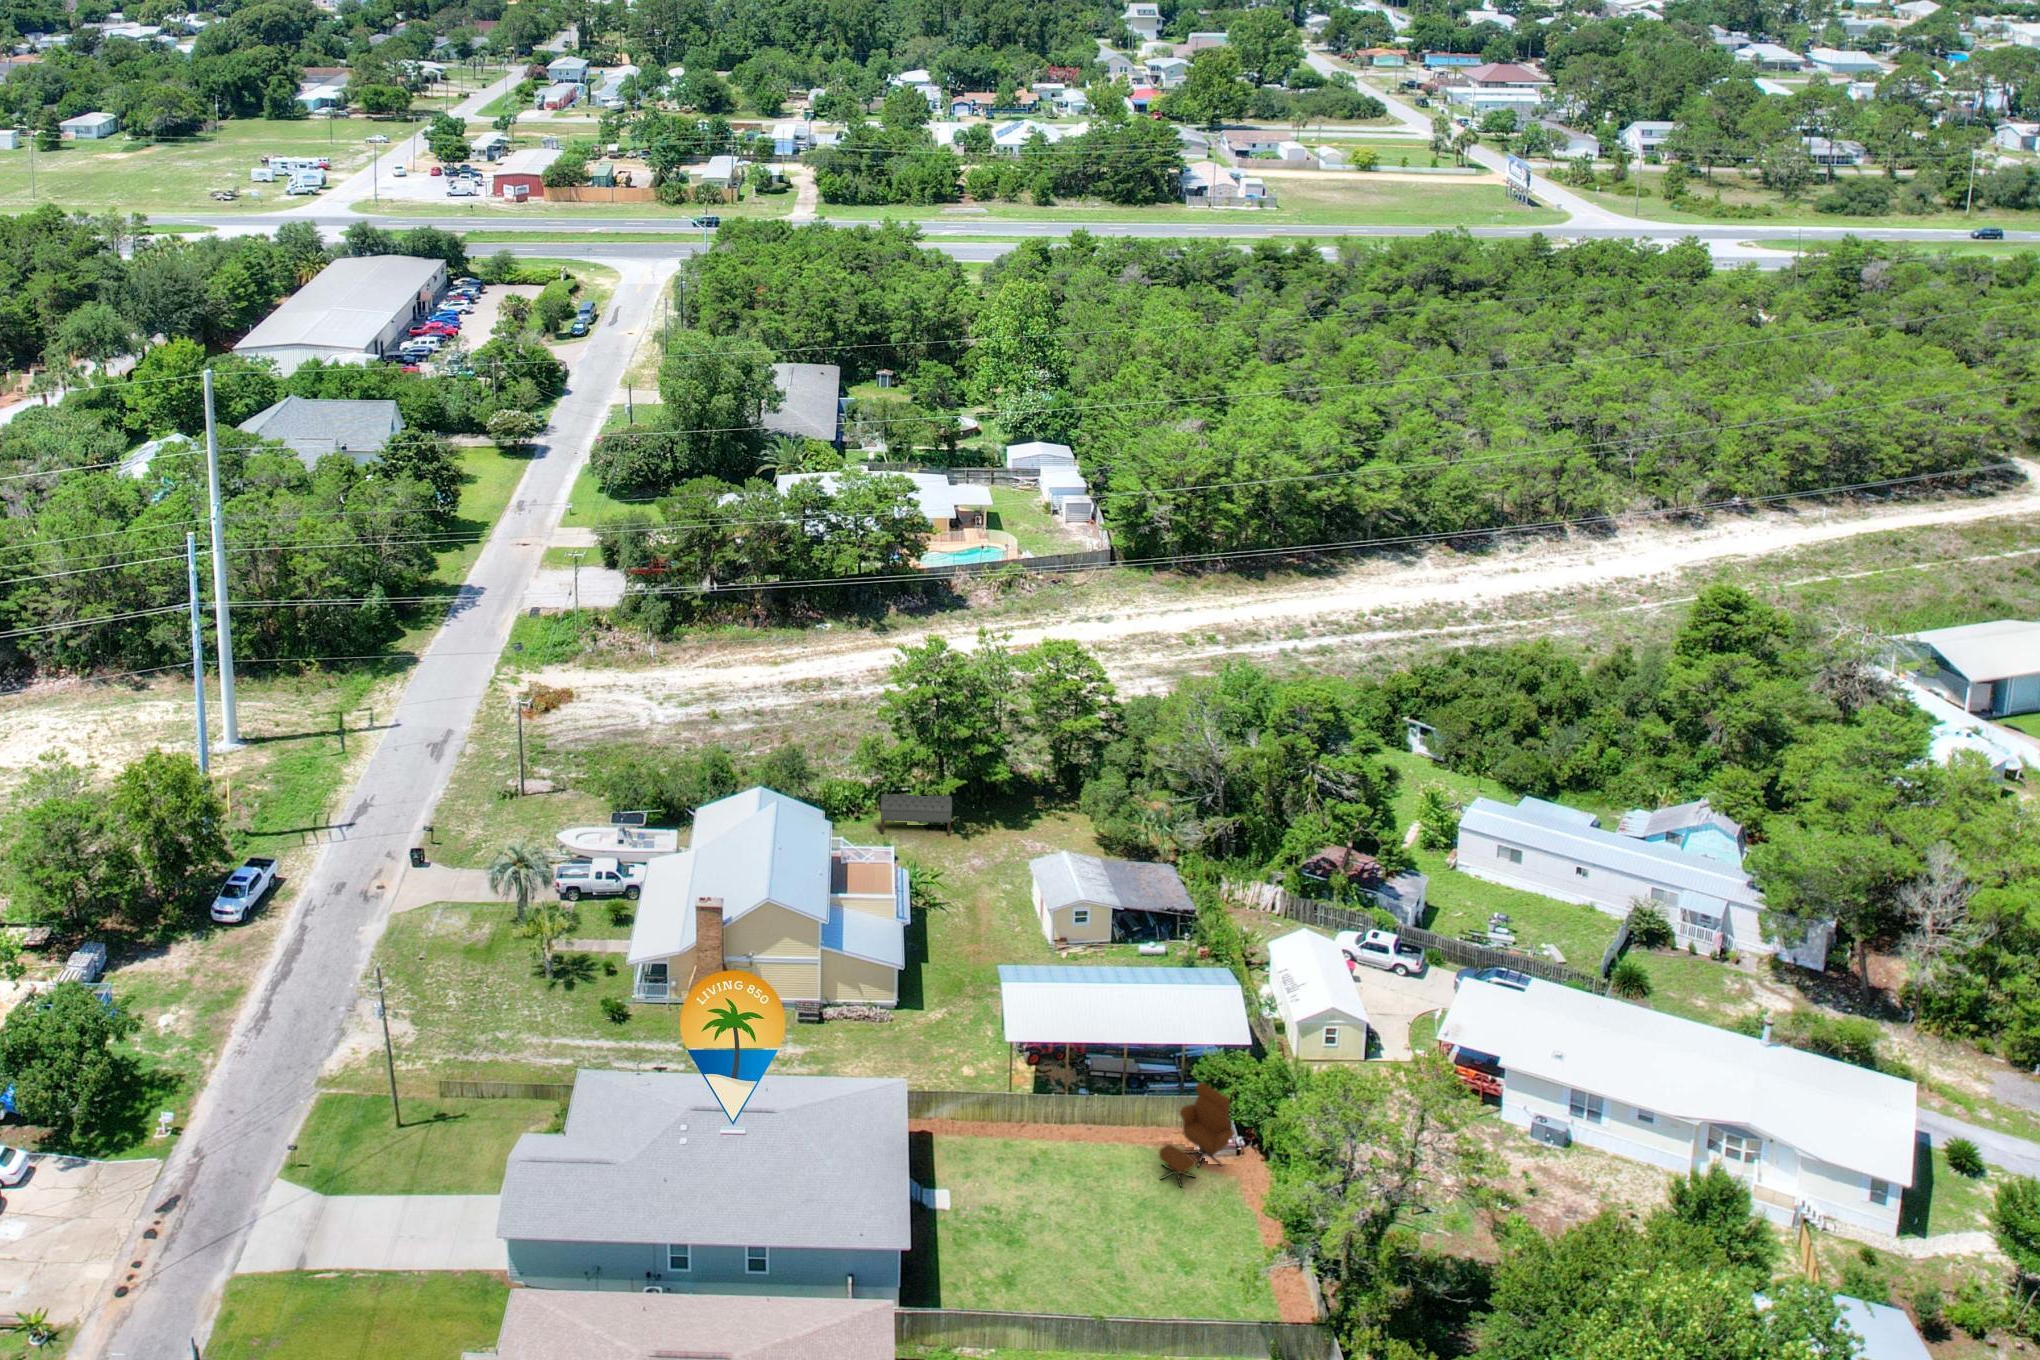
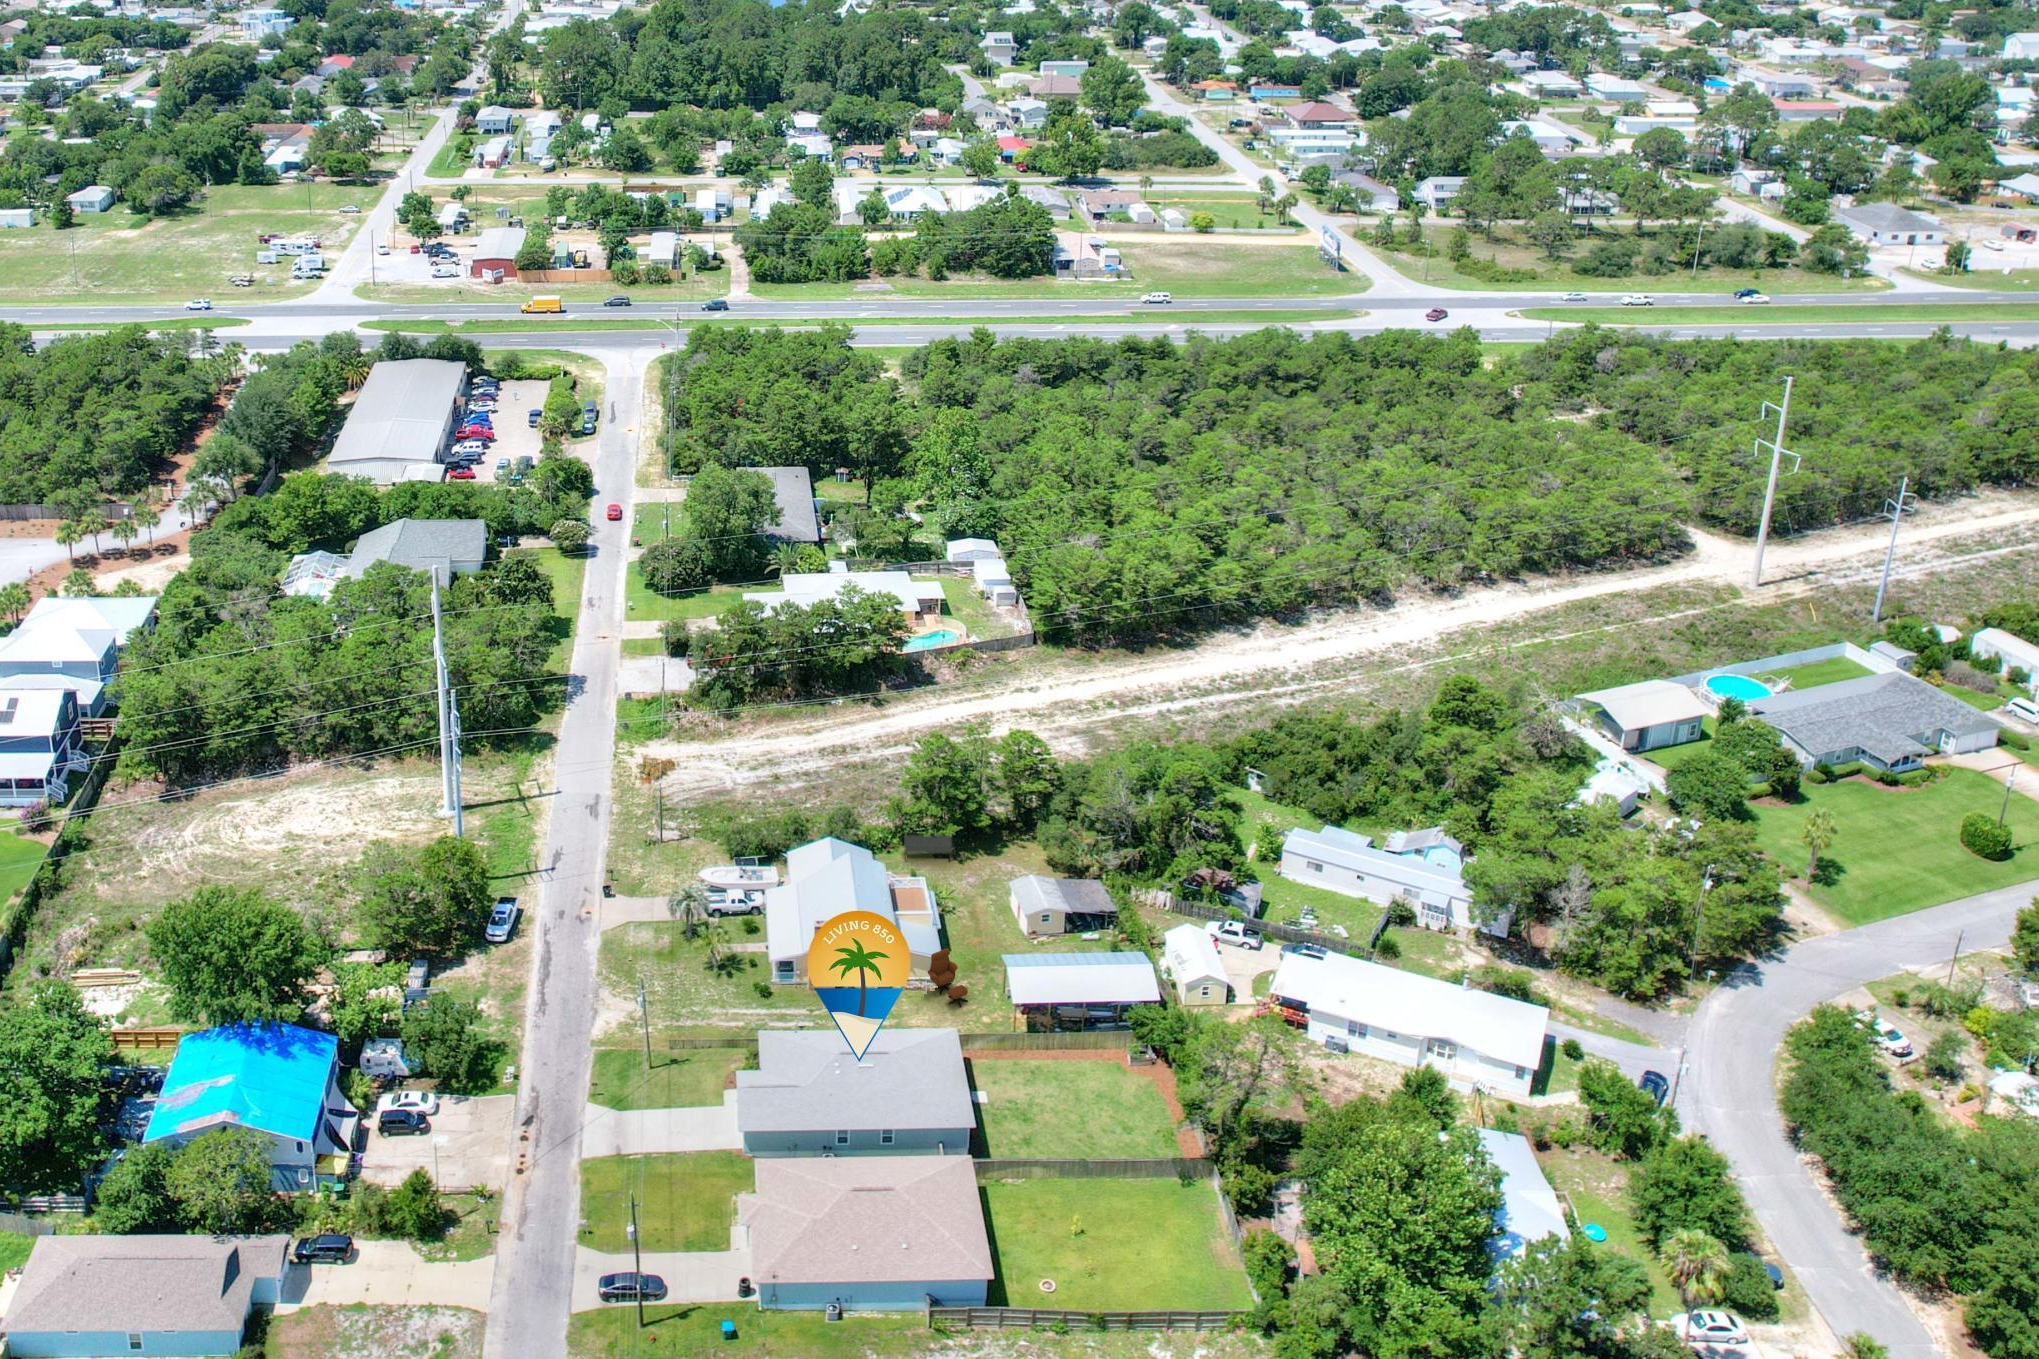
lounge chair: present [1159,1082,1234,1186] -> present [928,948,968,1007]

